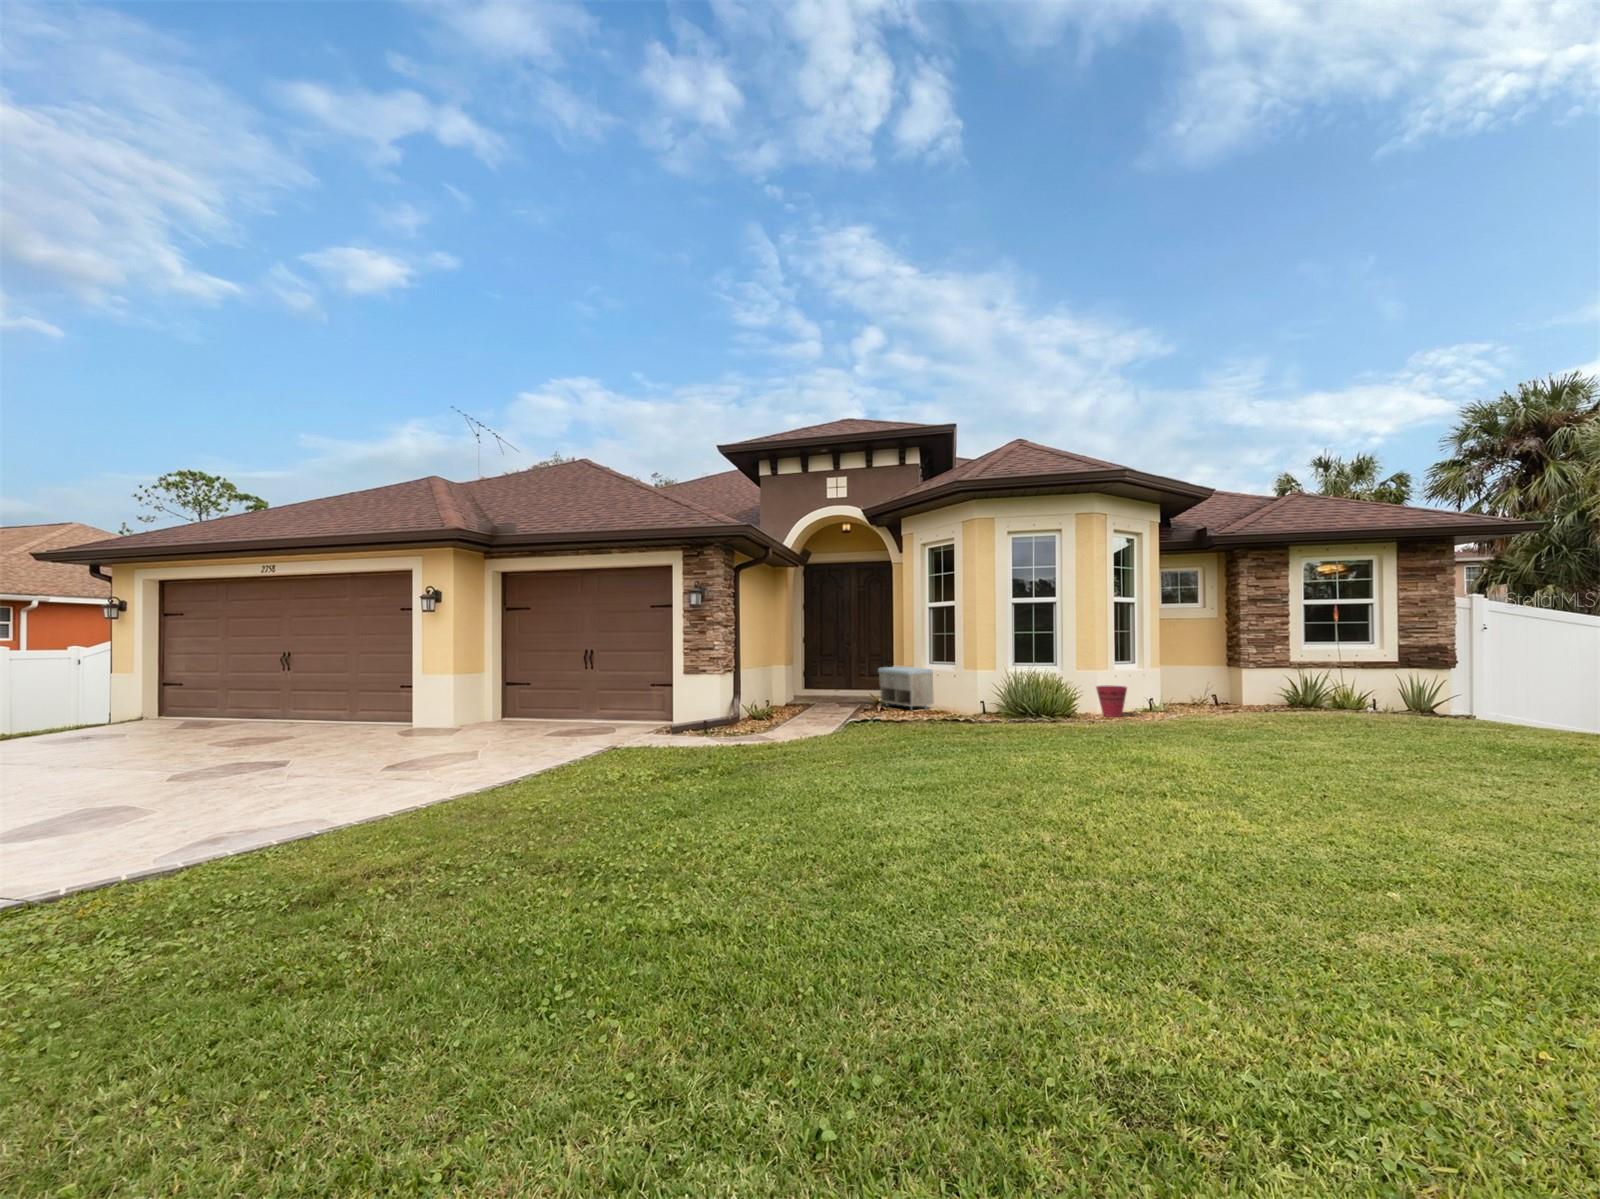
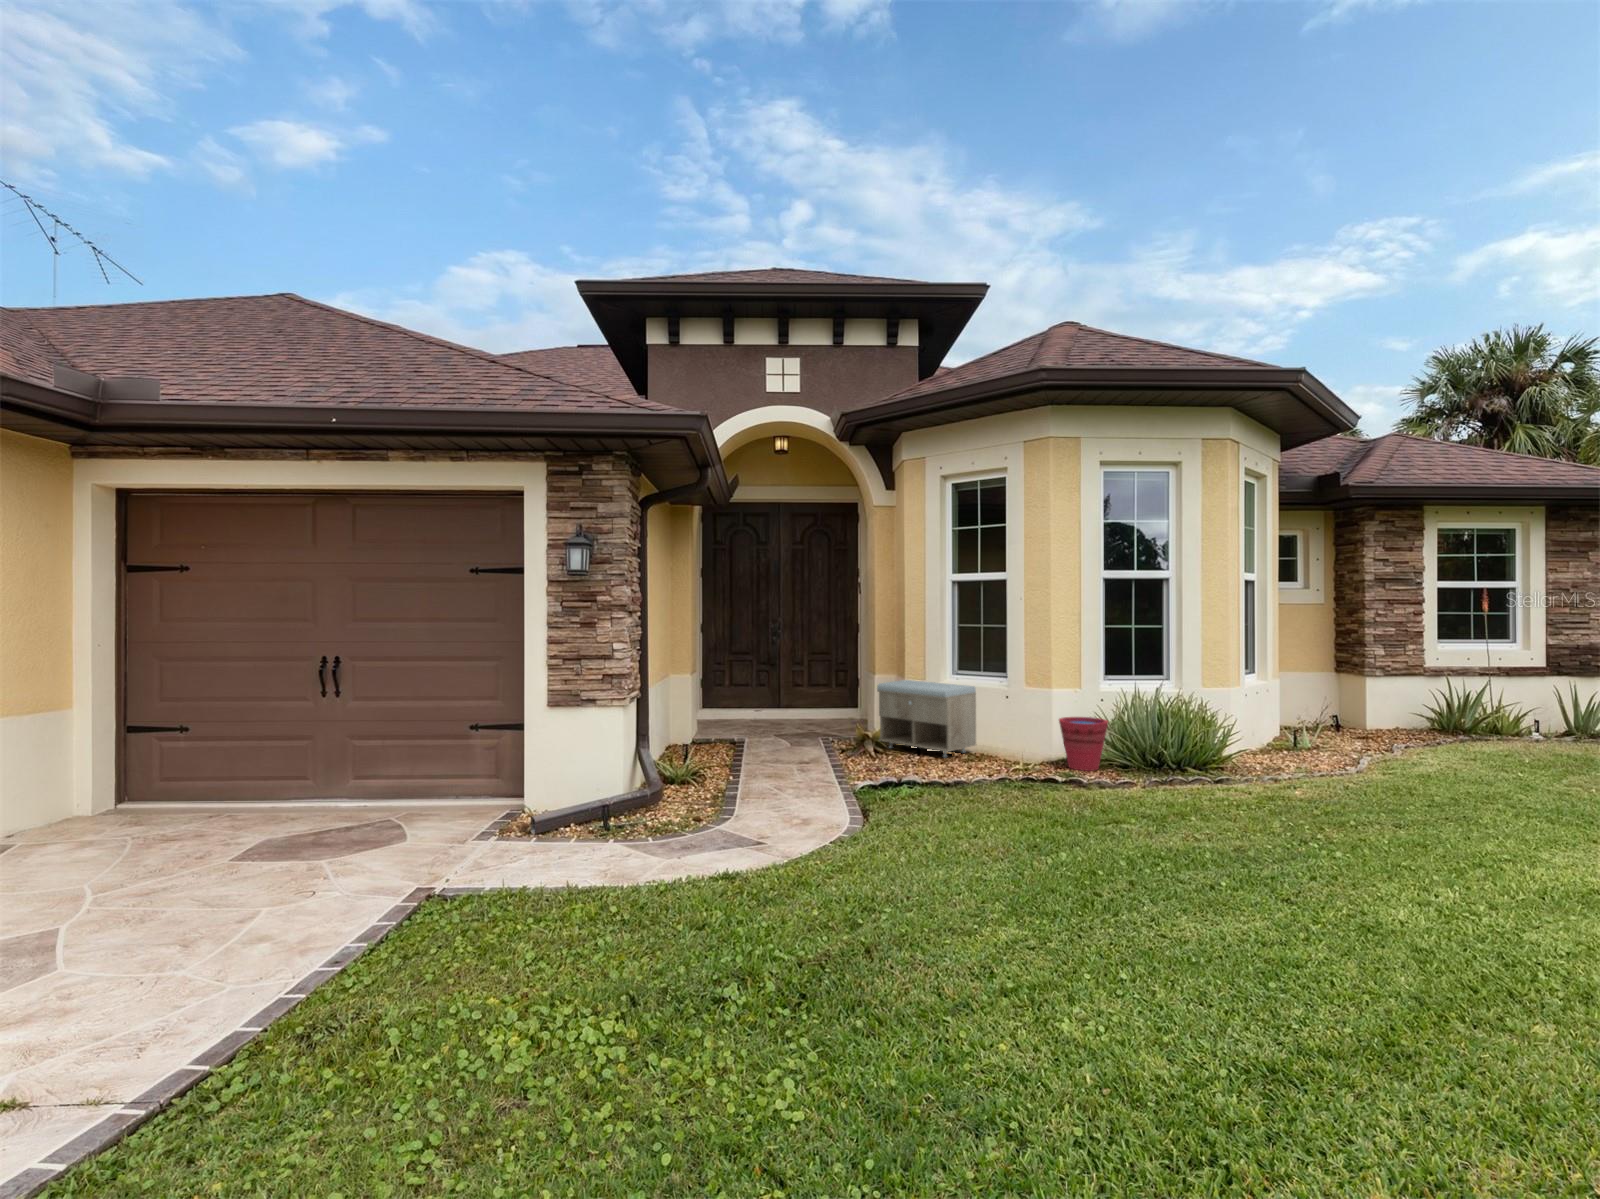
bucket: present [1096,685,1127,717] -> present [1059,717,1108,771]

